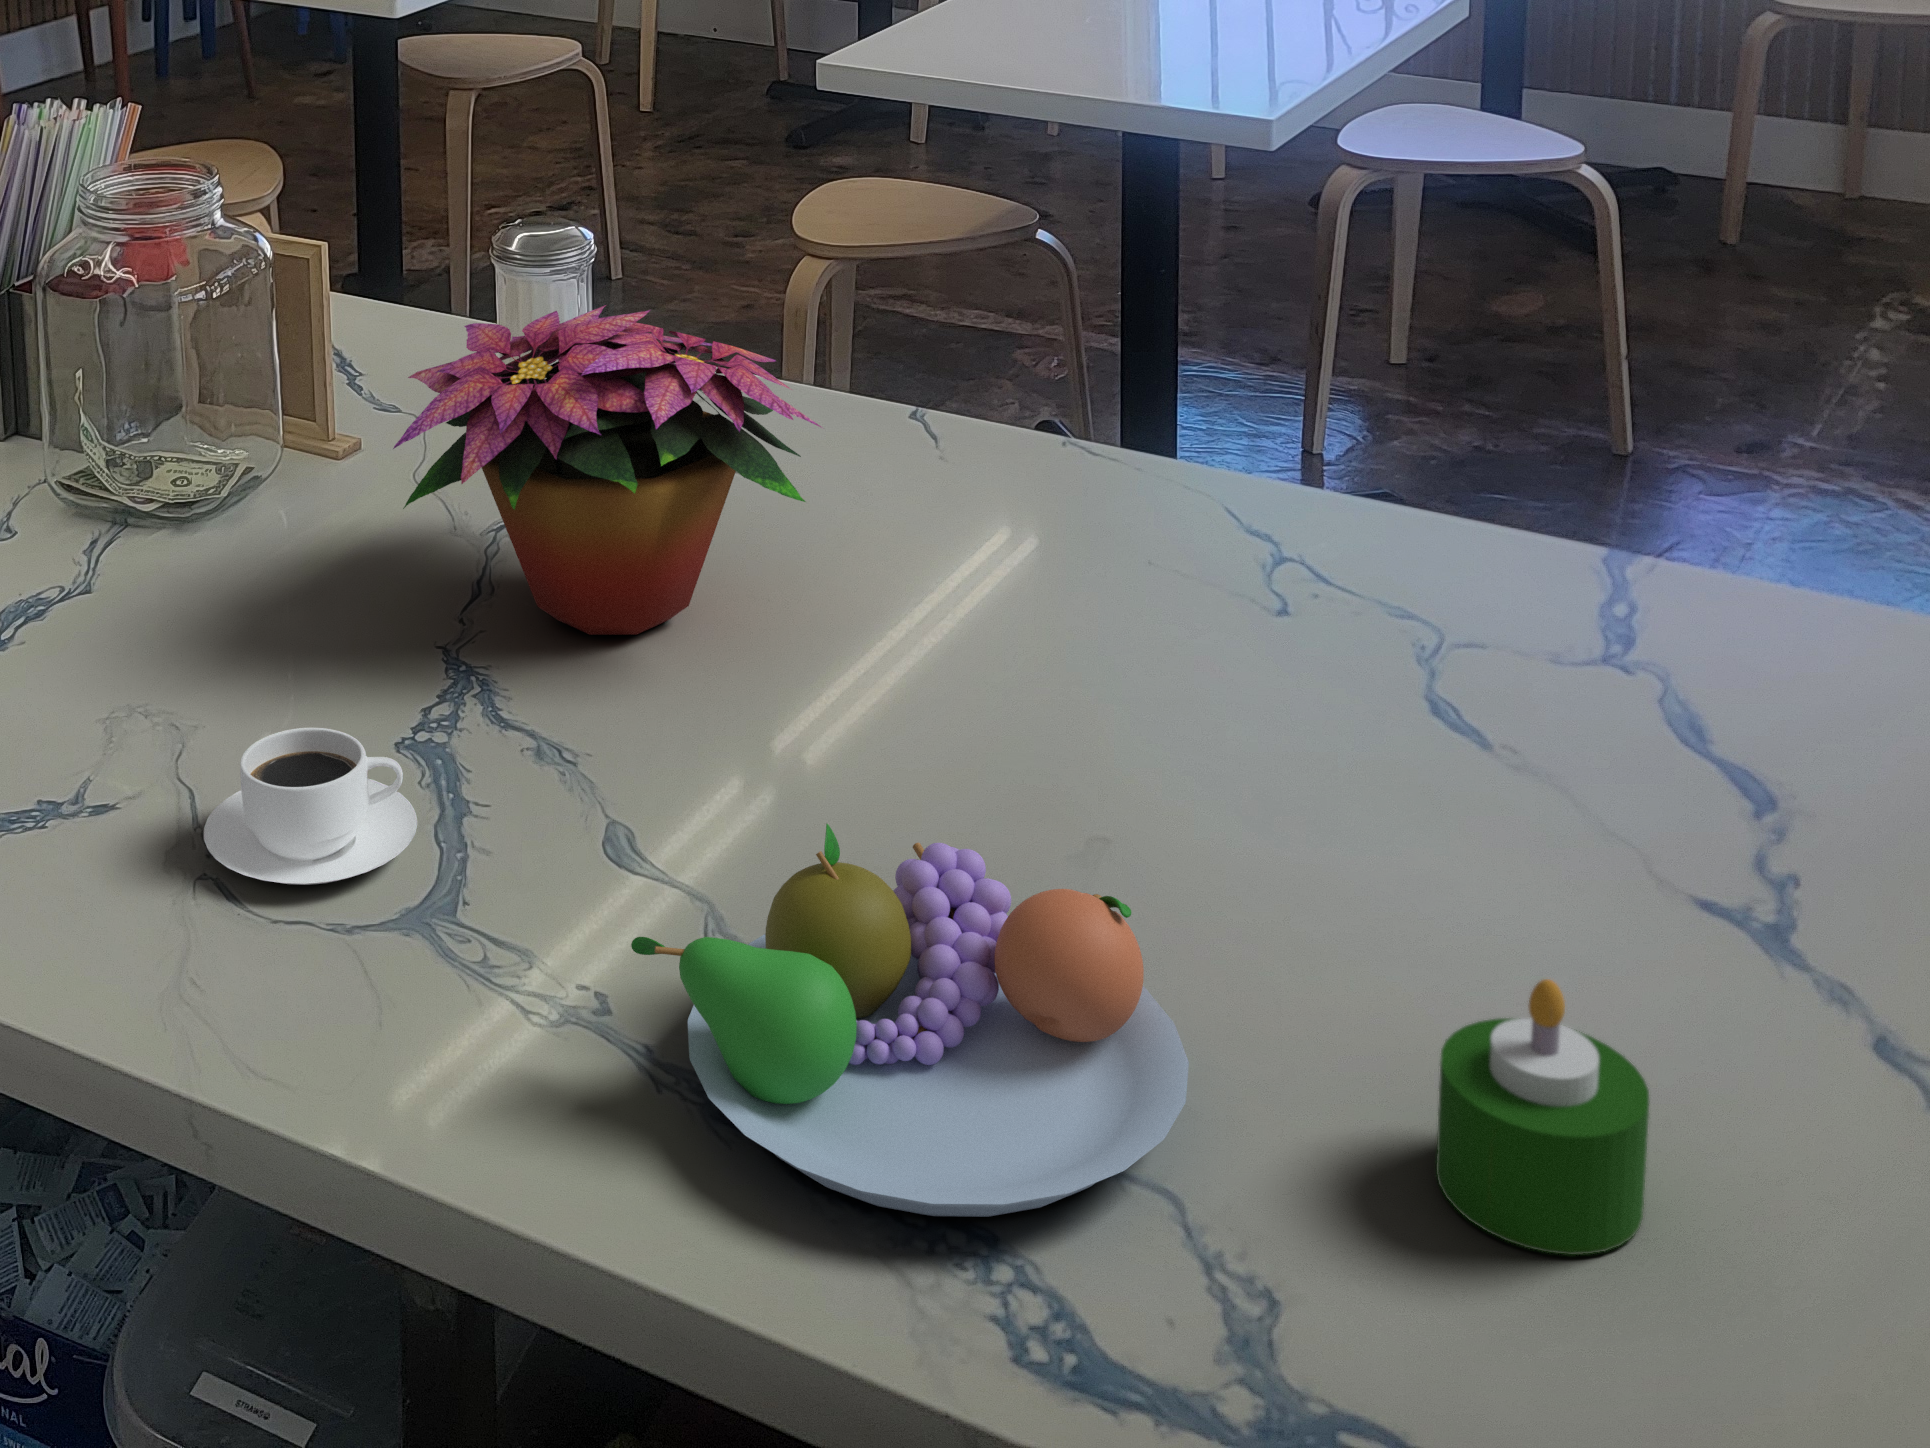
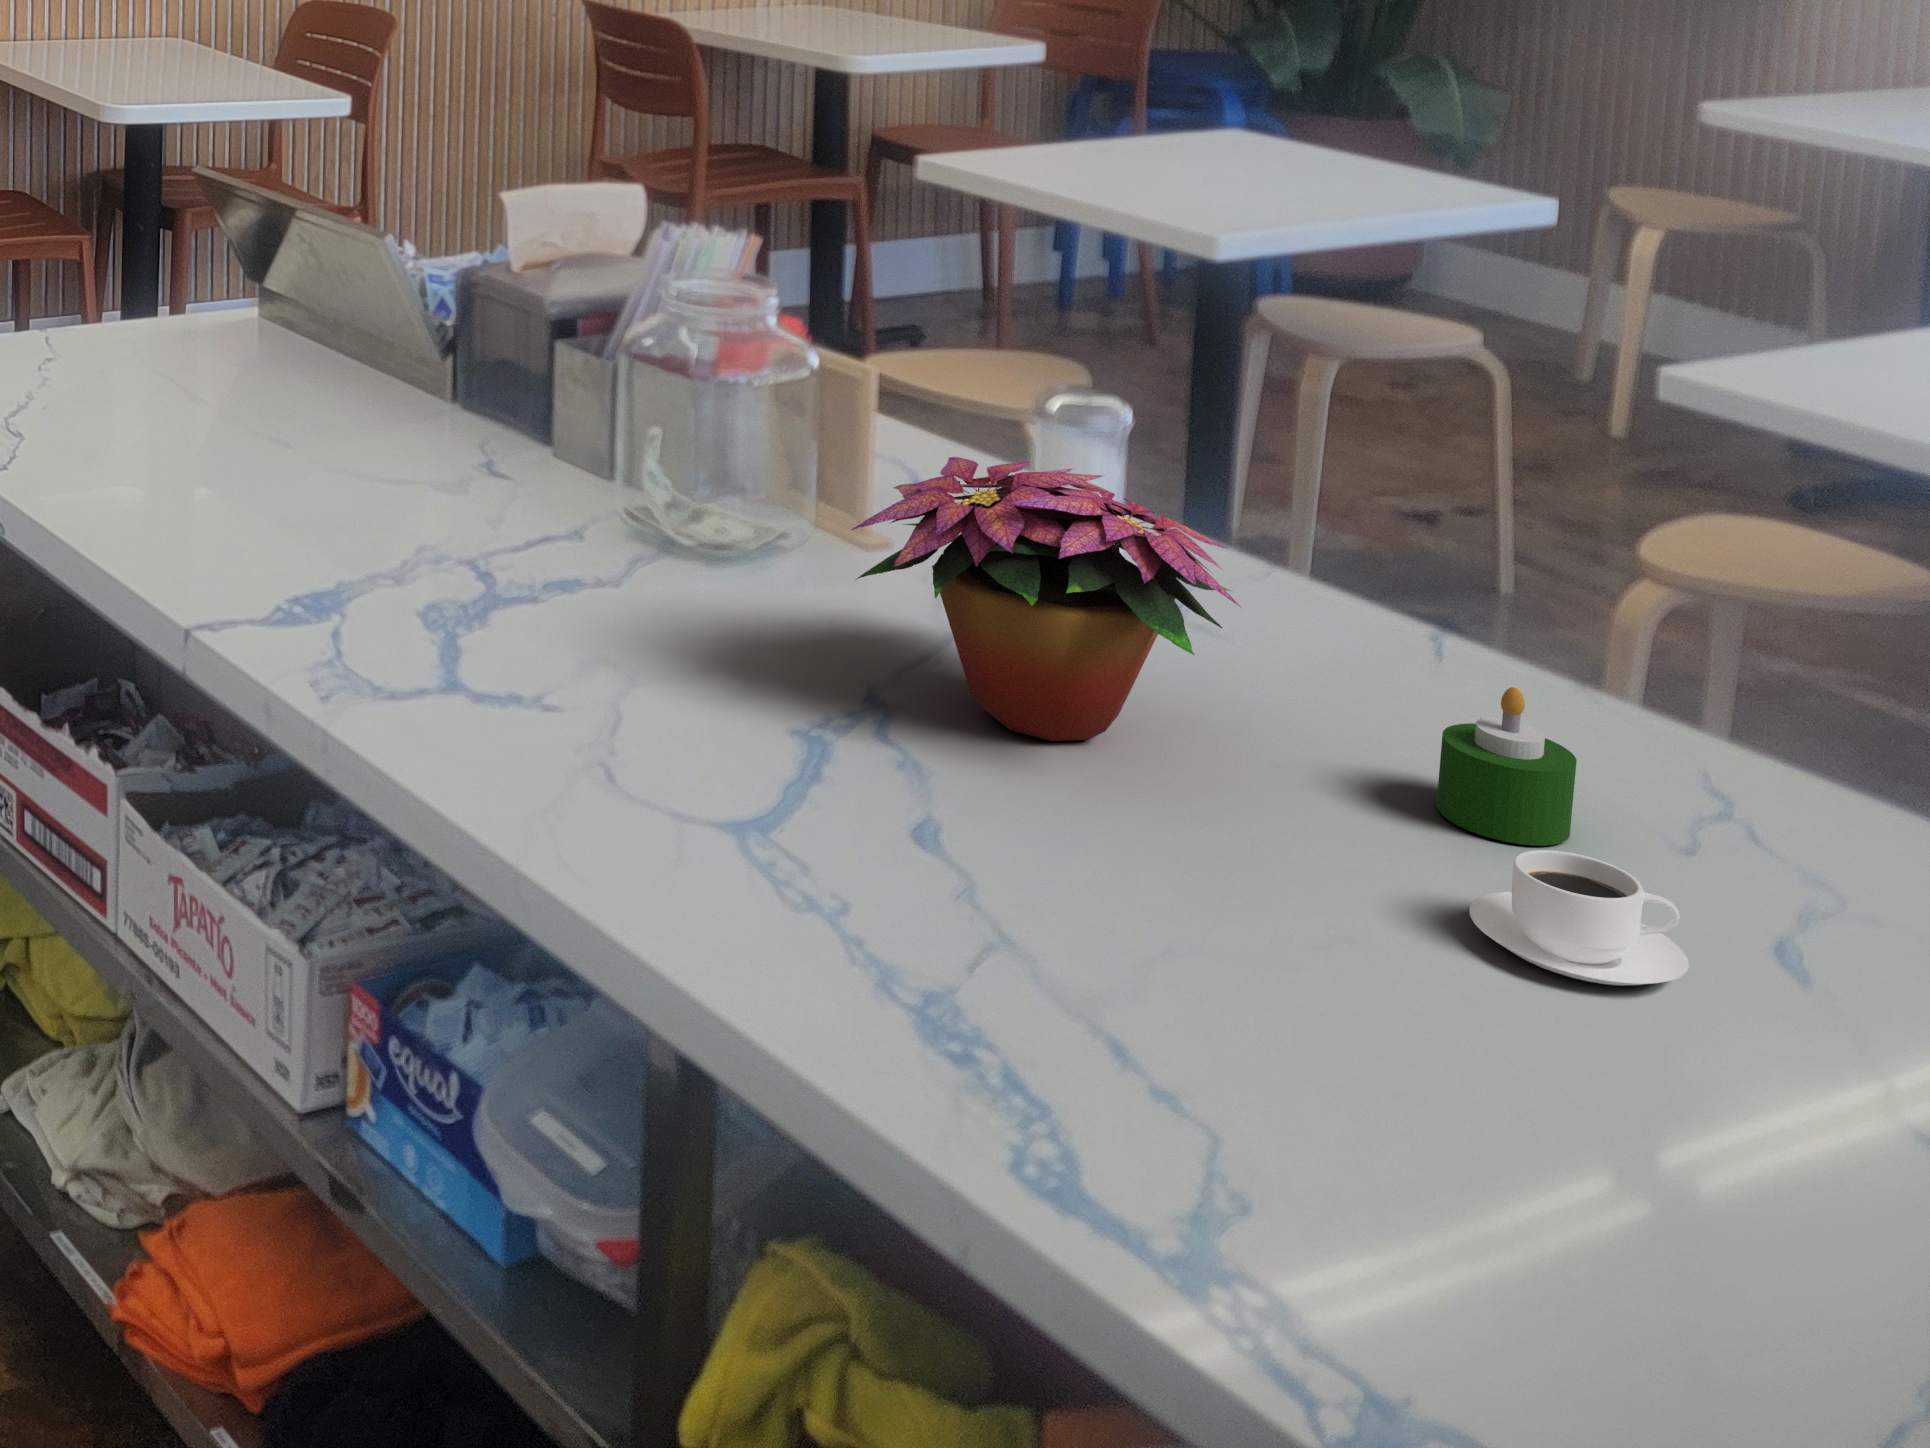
coffee cup: present [204,728,417,885] -> present [1469,850,1689,986]
fruit bowl: present [631,824,1189,1217] -> none [856,845,1298,1144]
candle: present [1436,979,1649,1255] -> present [1436,687,1577,845]

